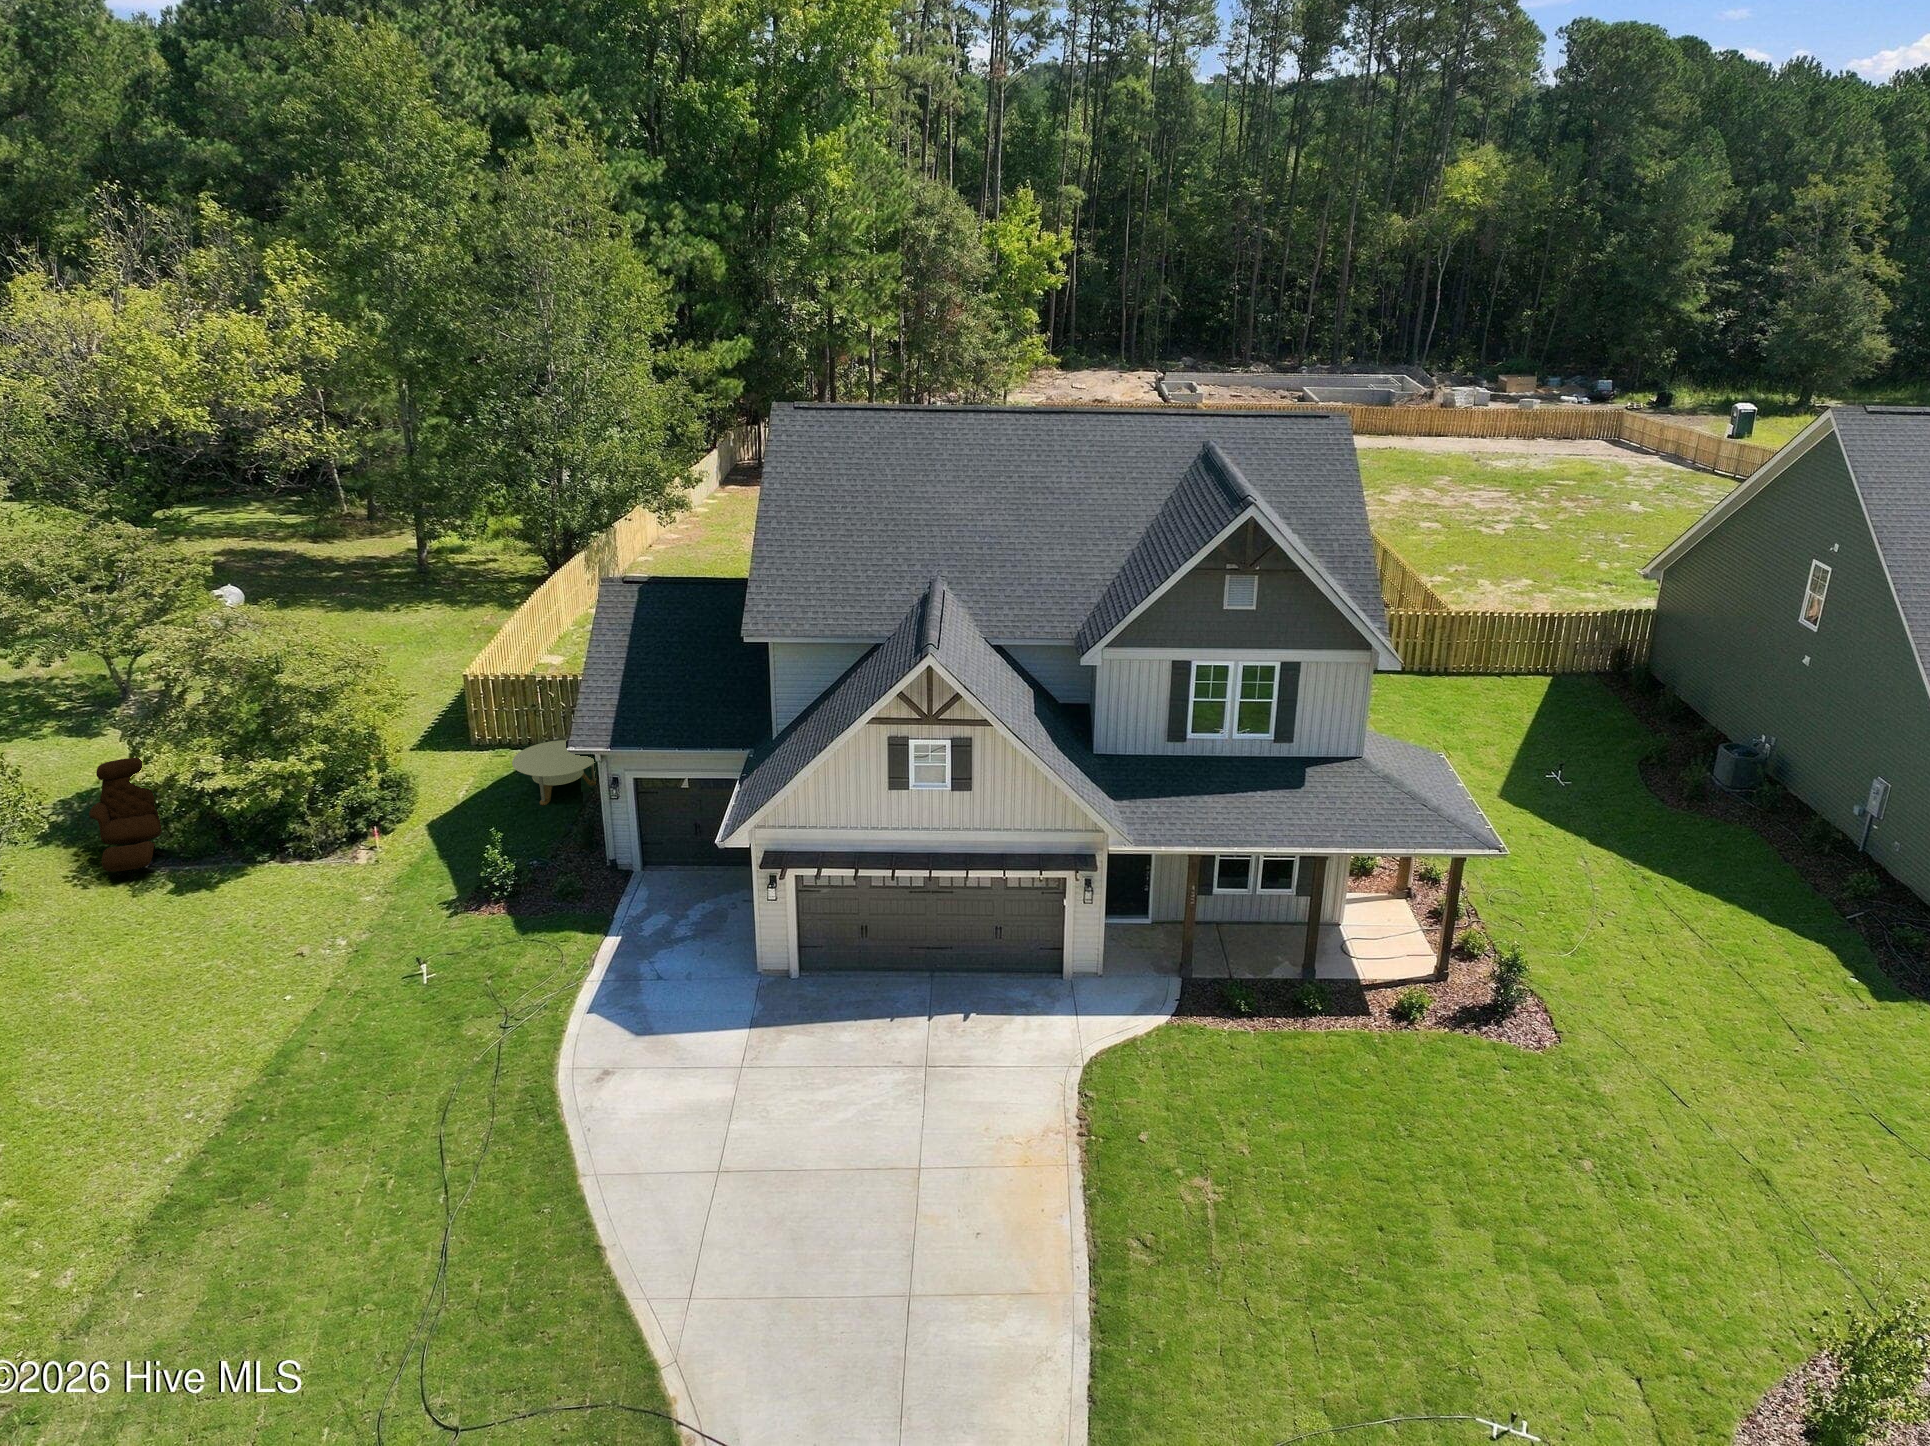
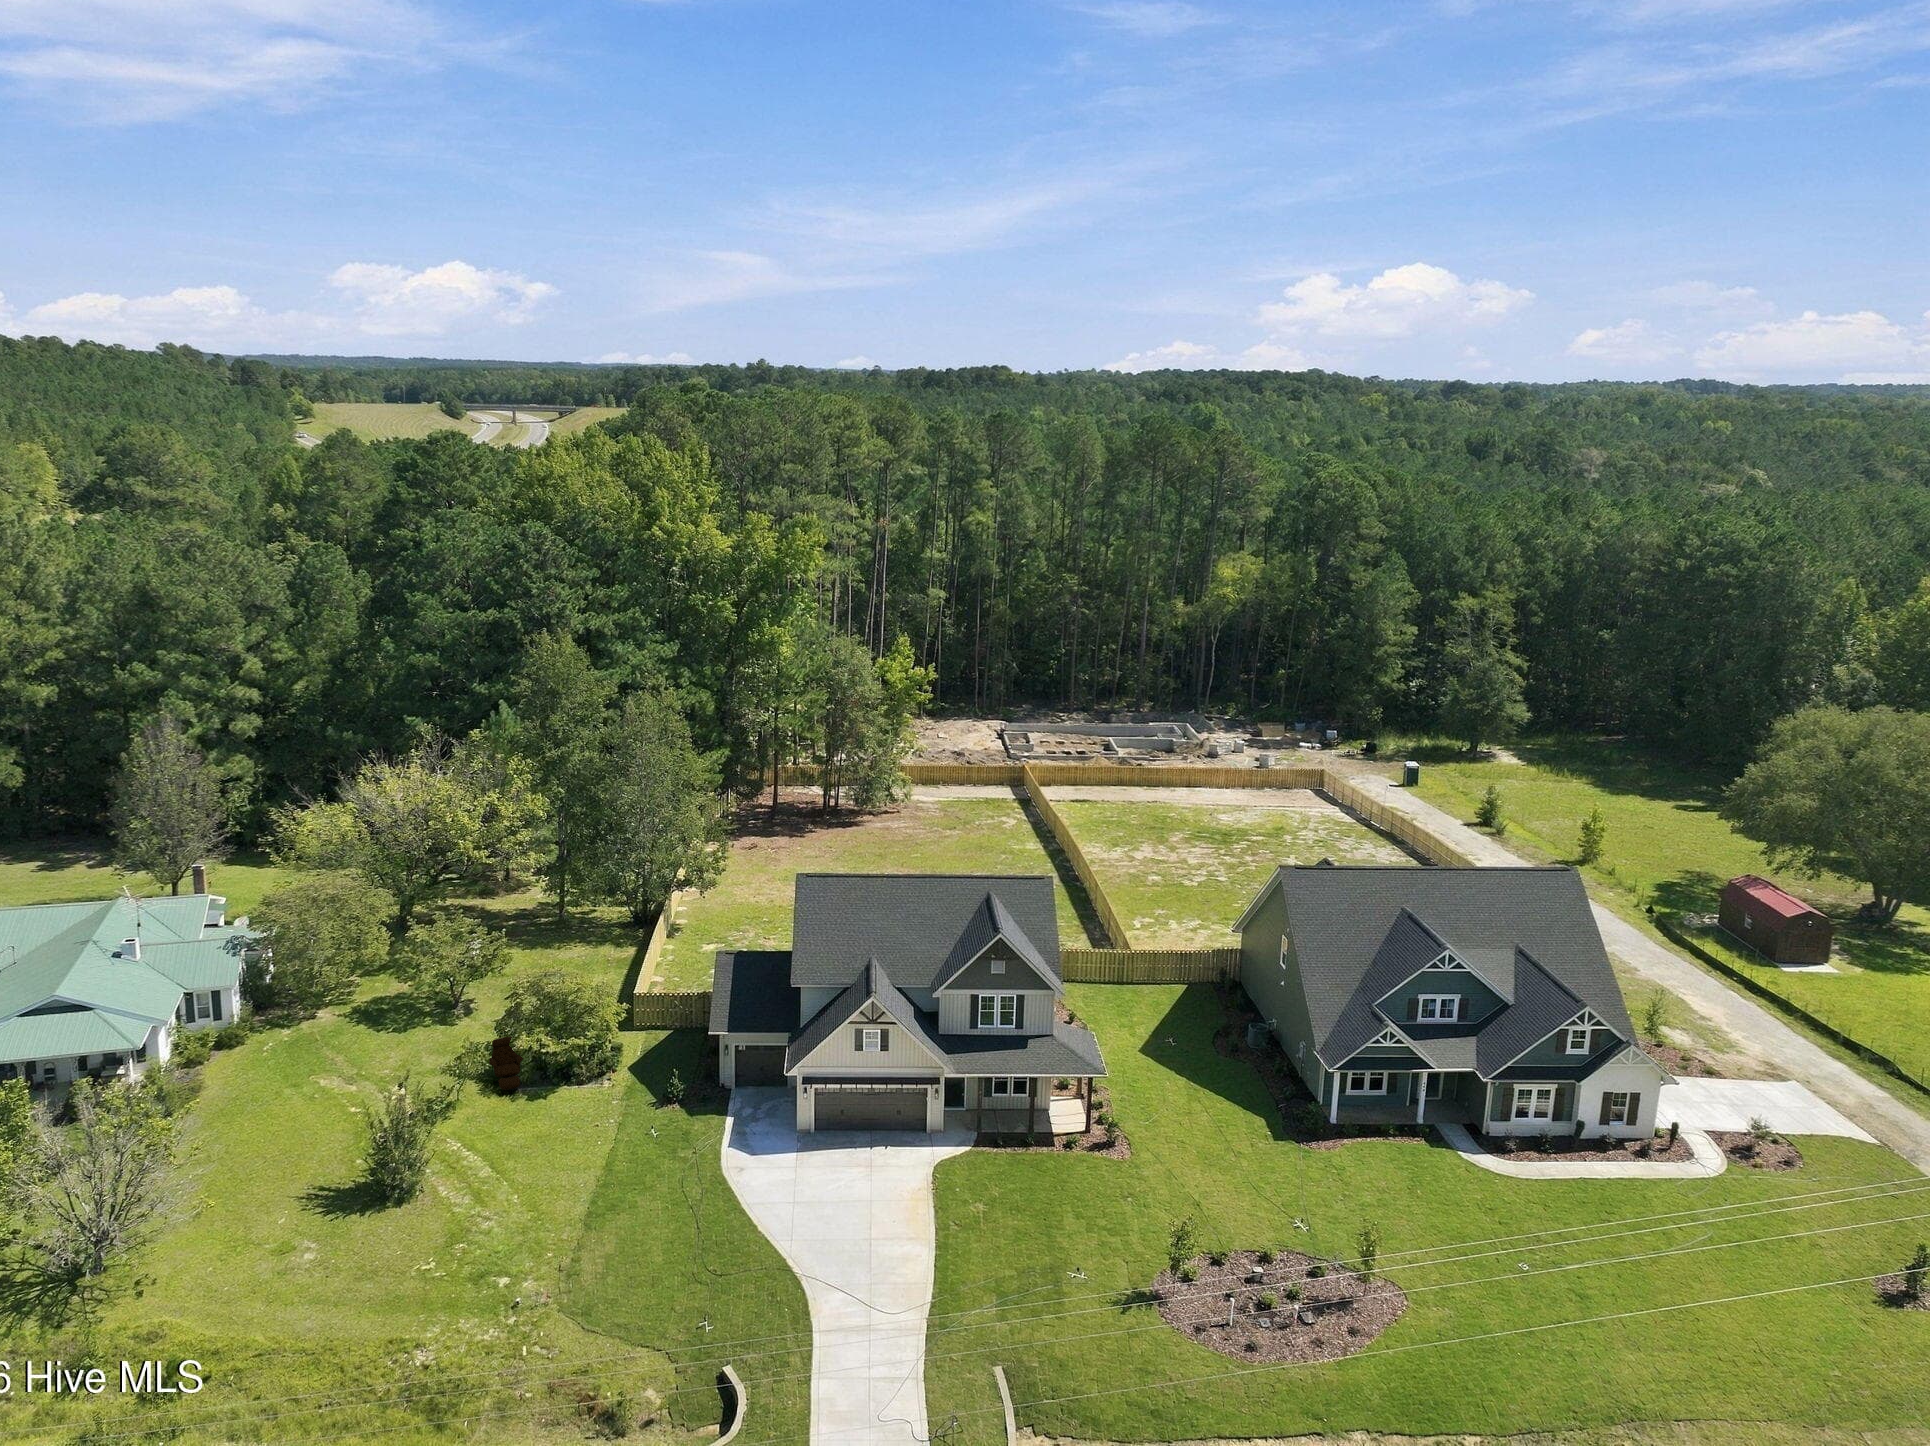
round table: present [512,740,596,805] -> none [668,1027,708,1059]

